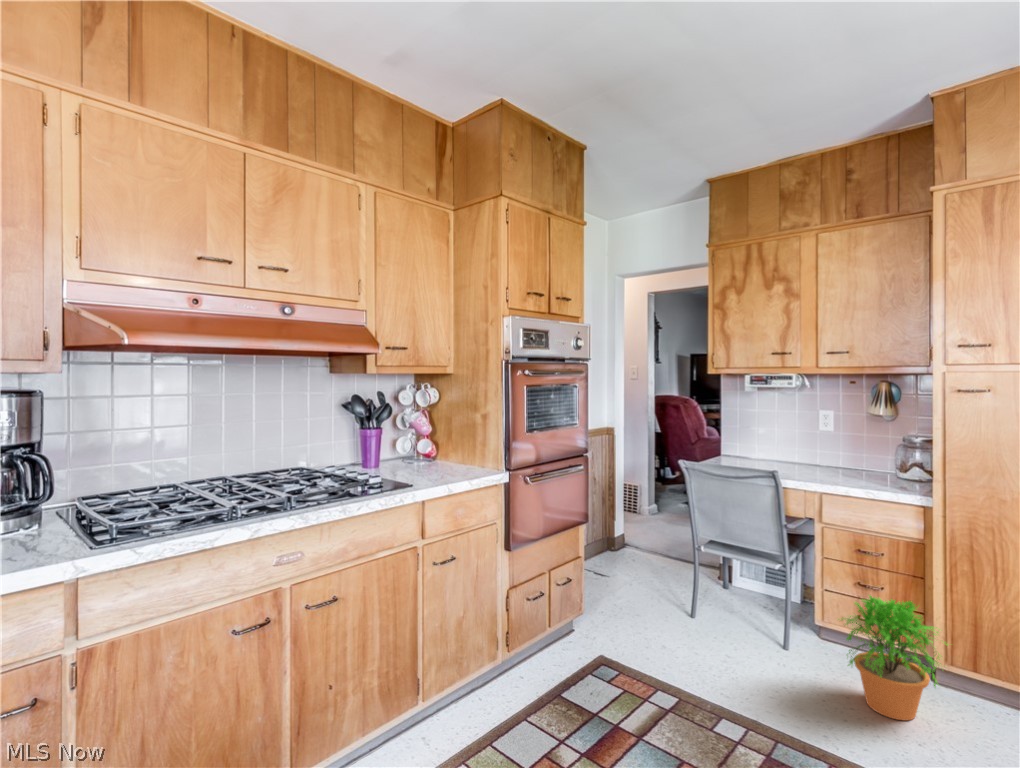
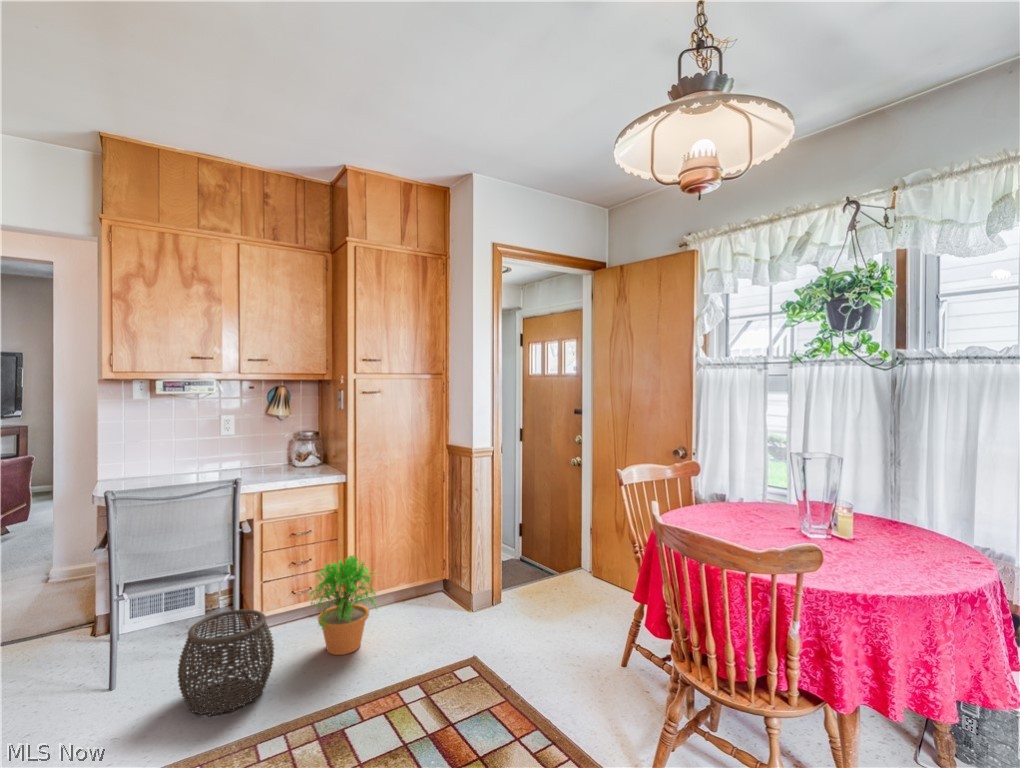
woven basket: none [702,593,788,689] -> present [178,609,274,715]

